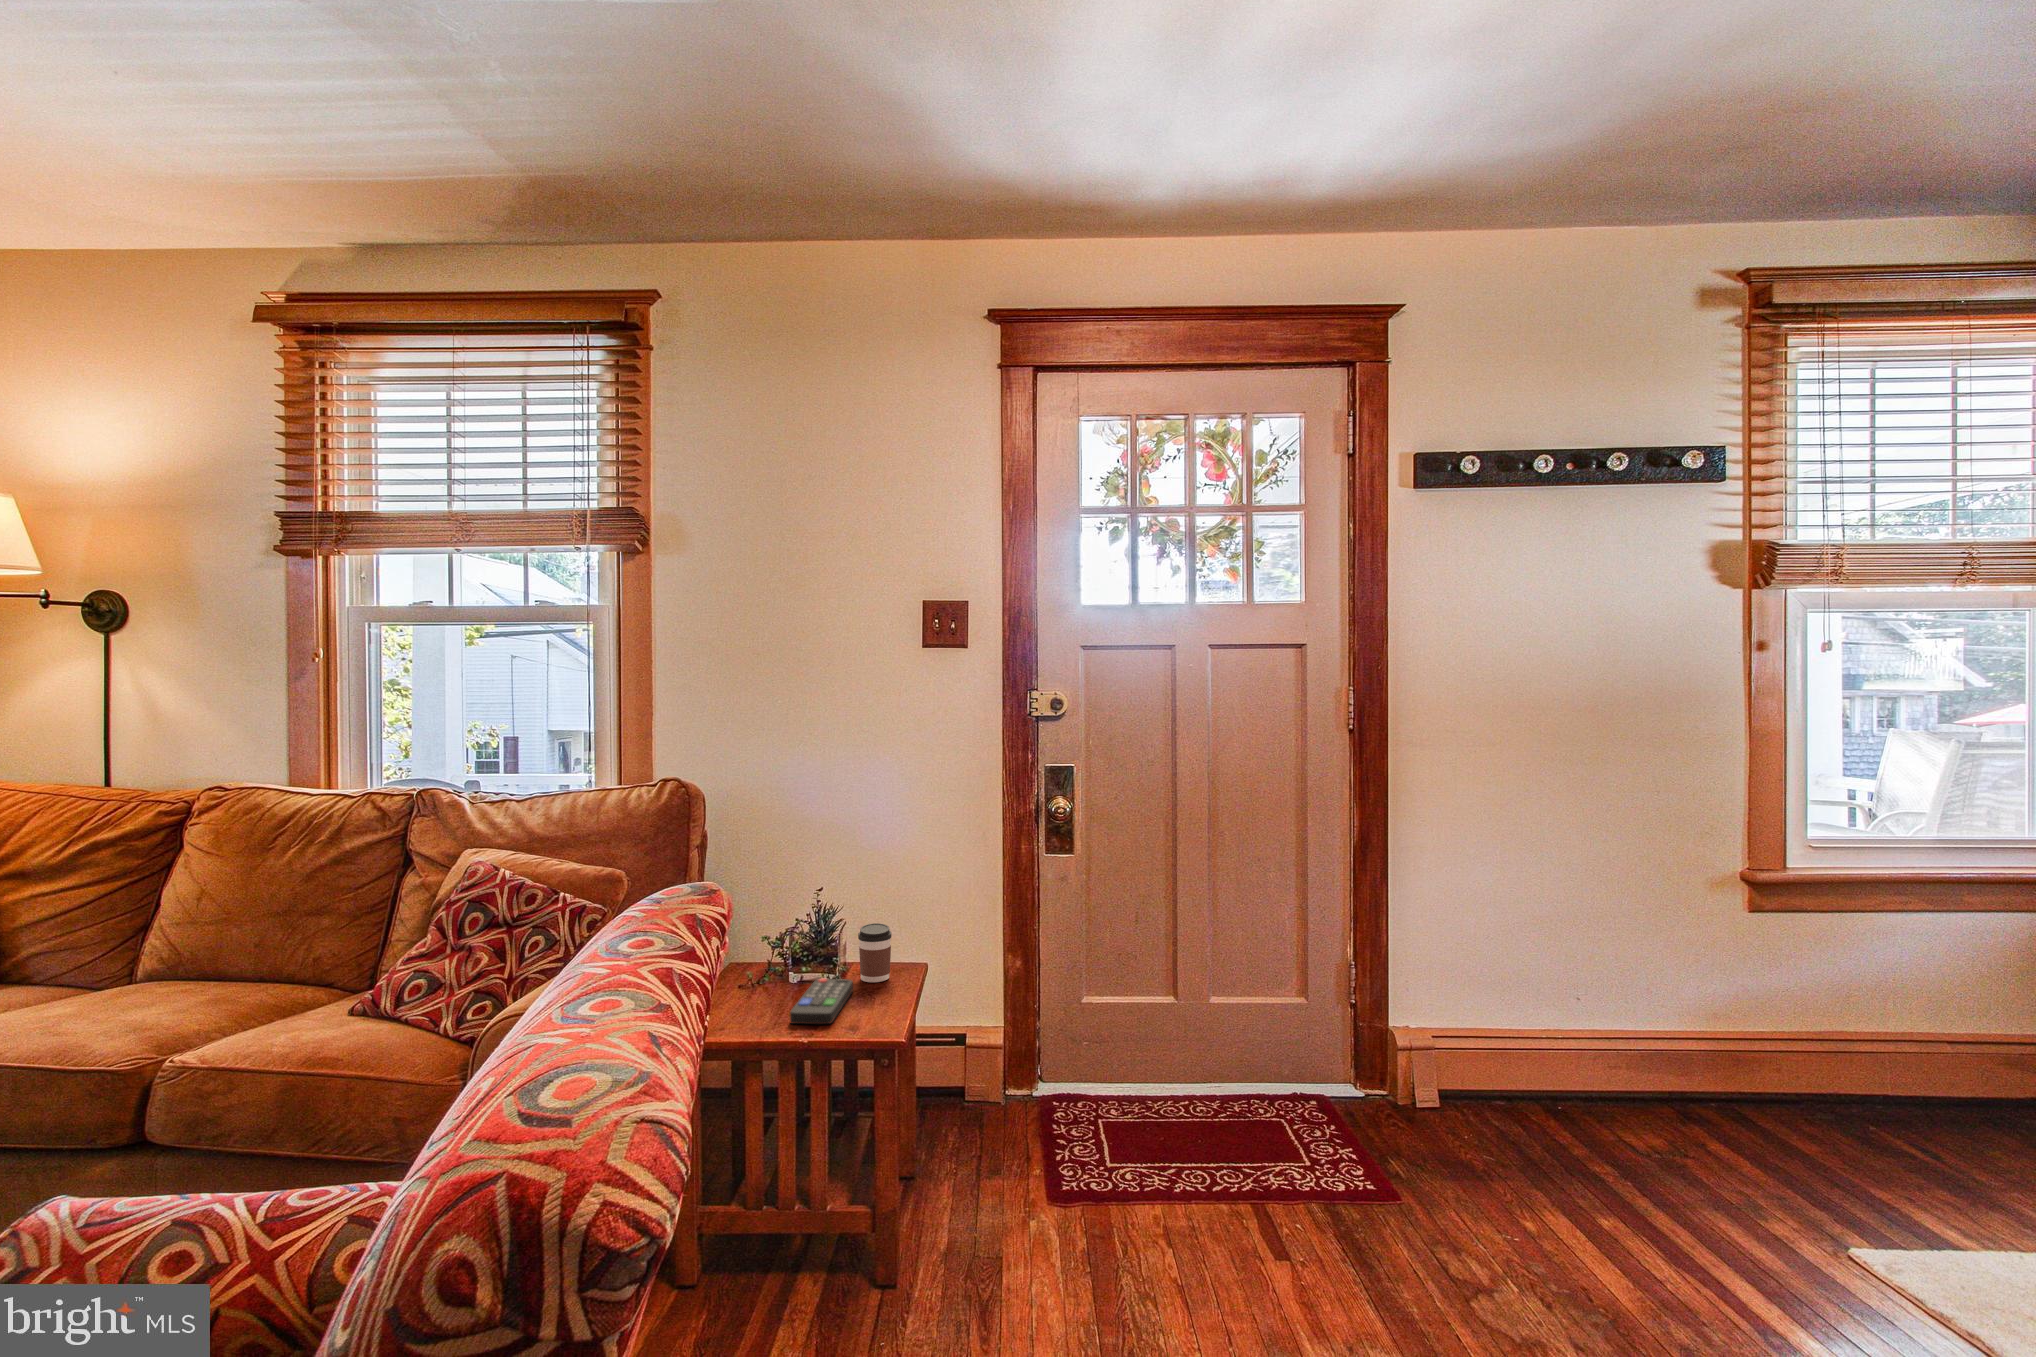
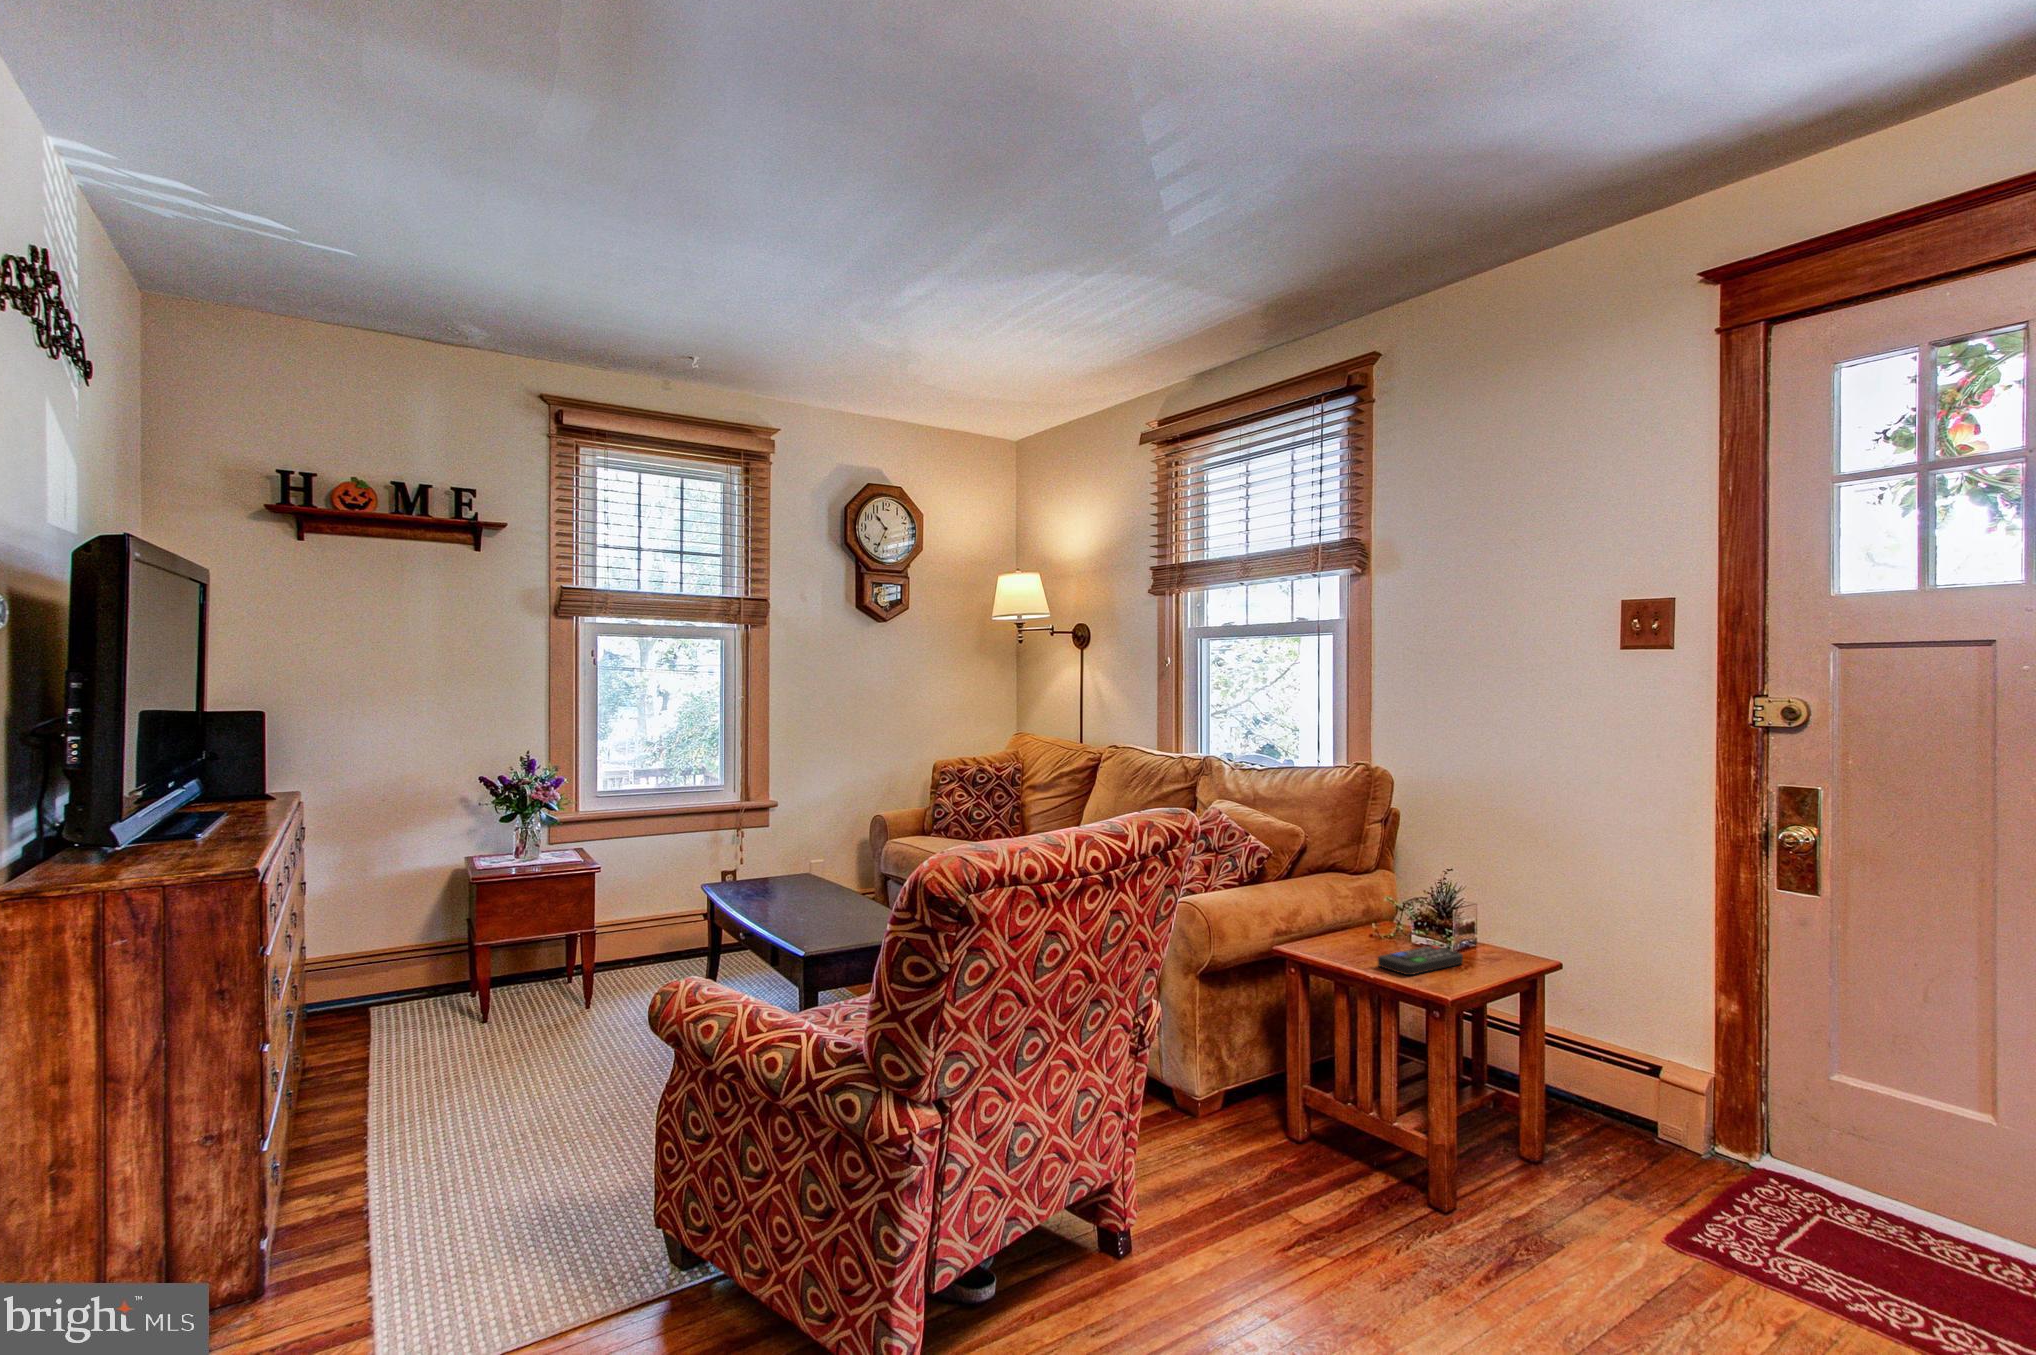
coffee cup: present [858,923,891,982] -> none [1480,911,1516,966]

